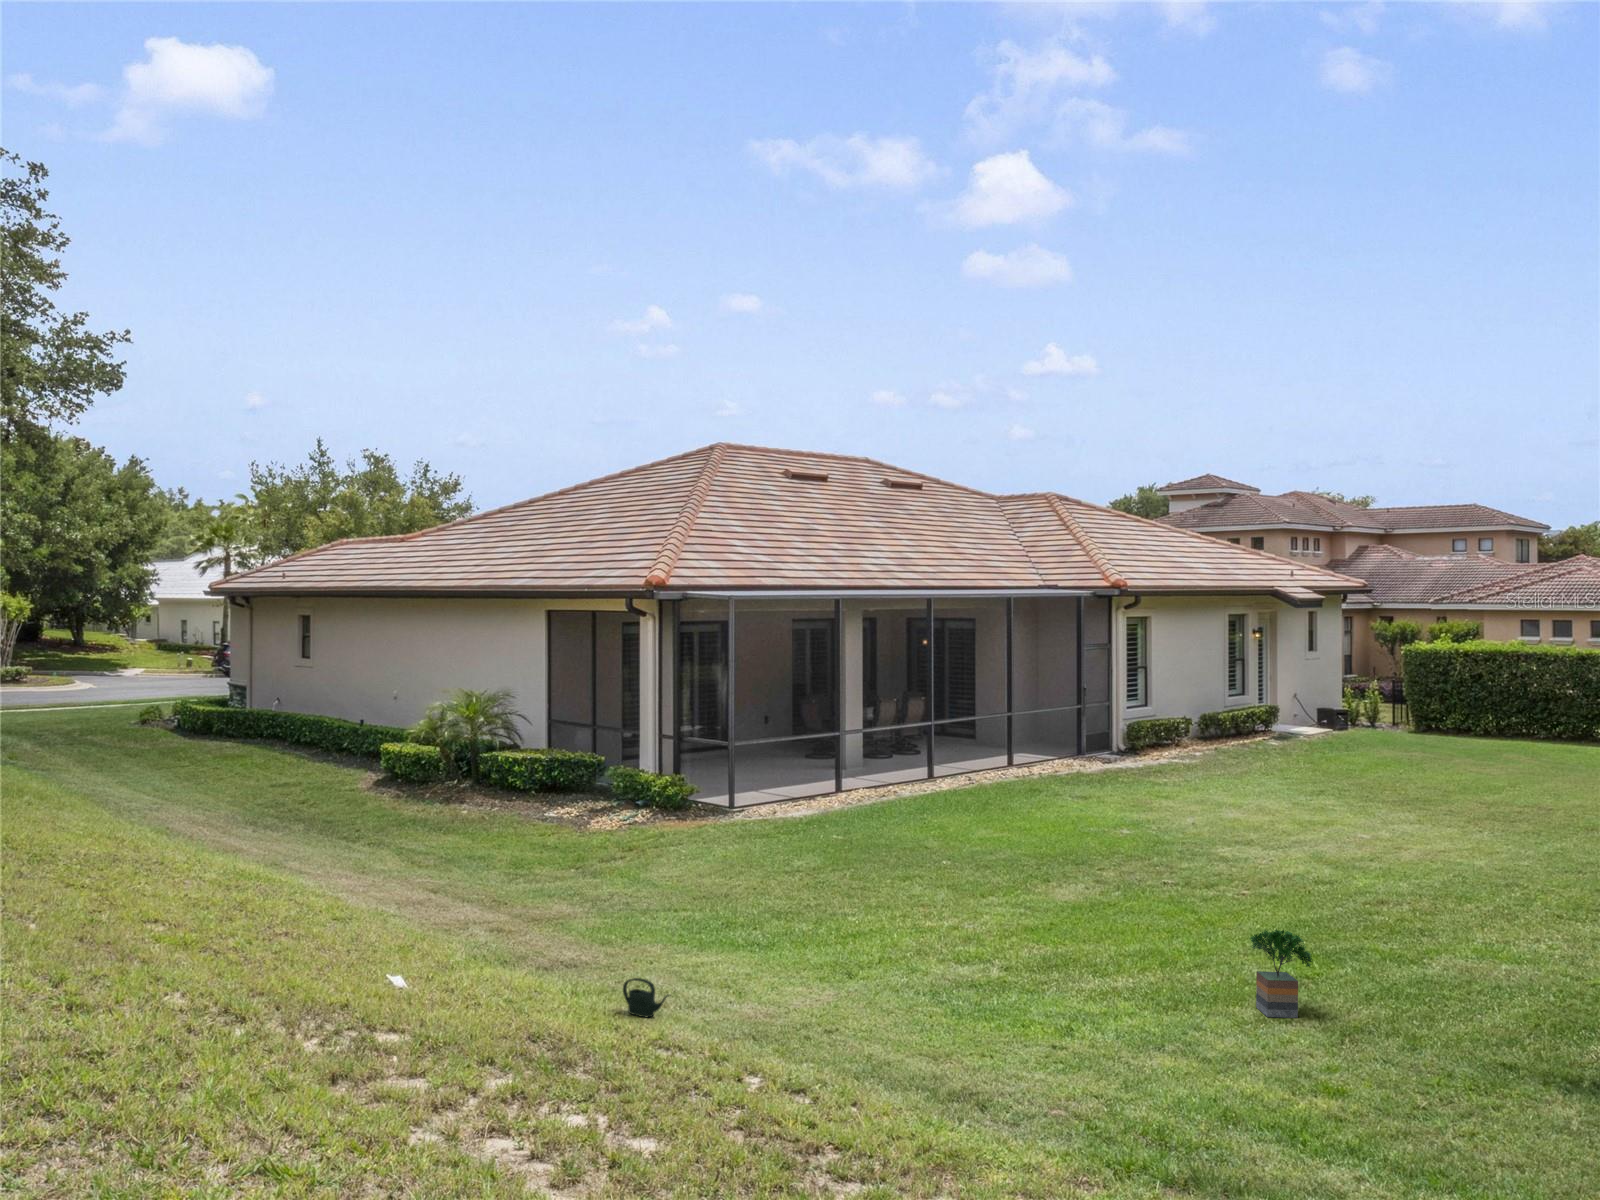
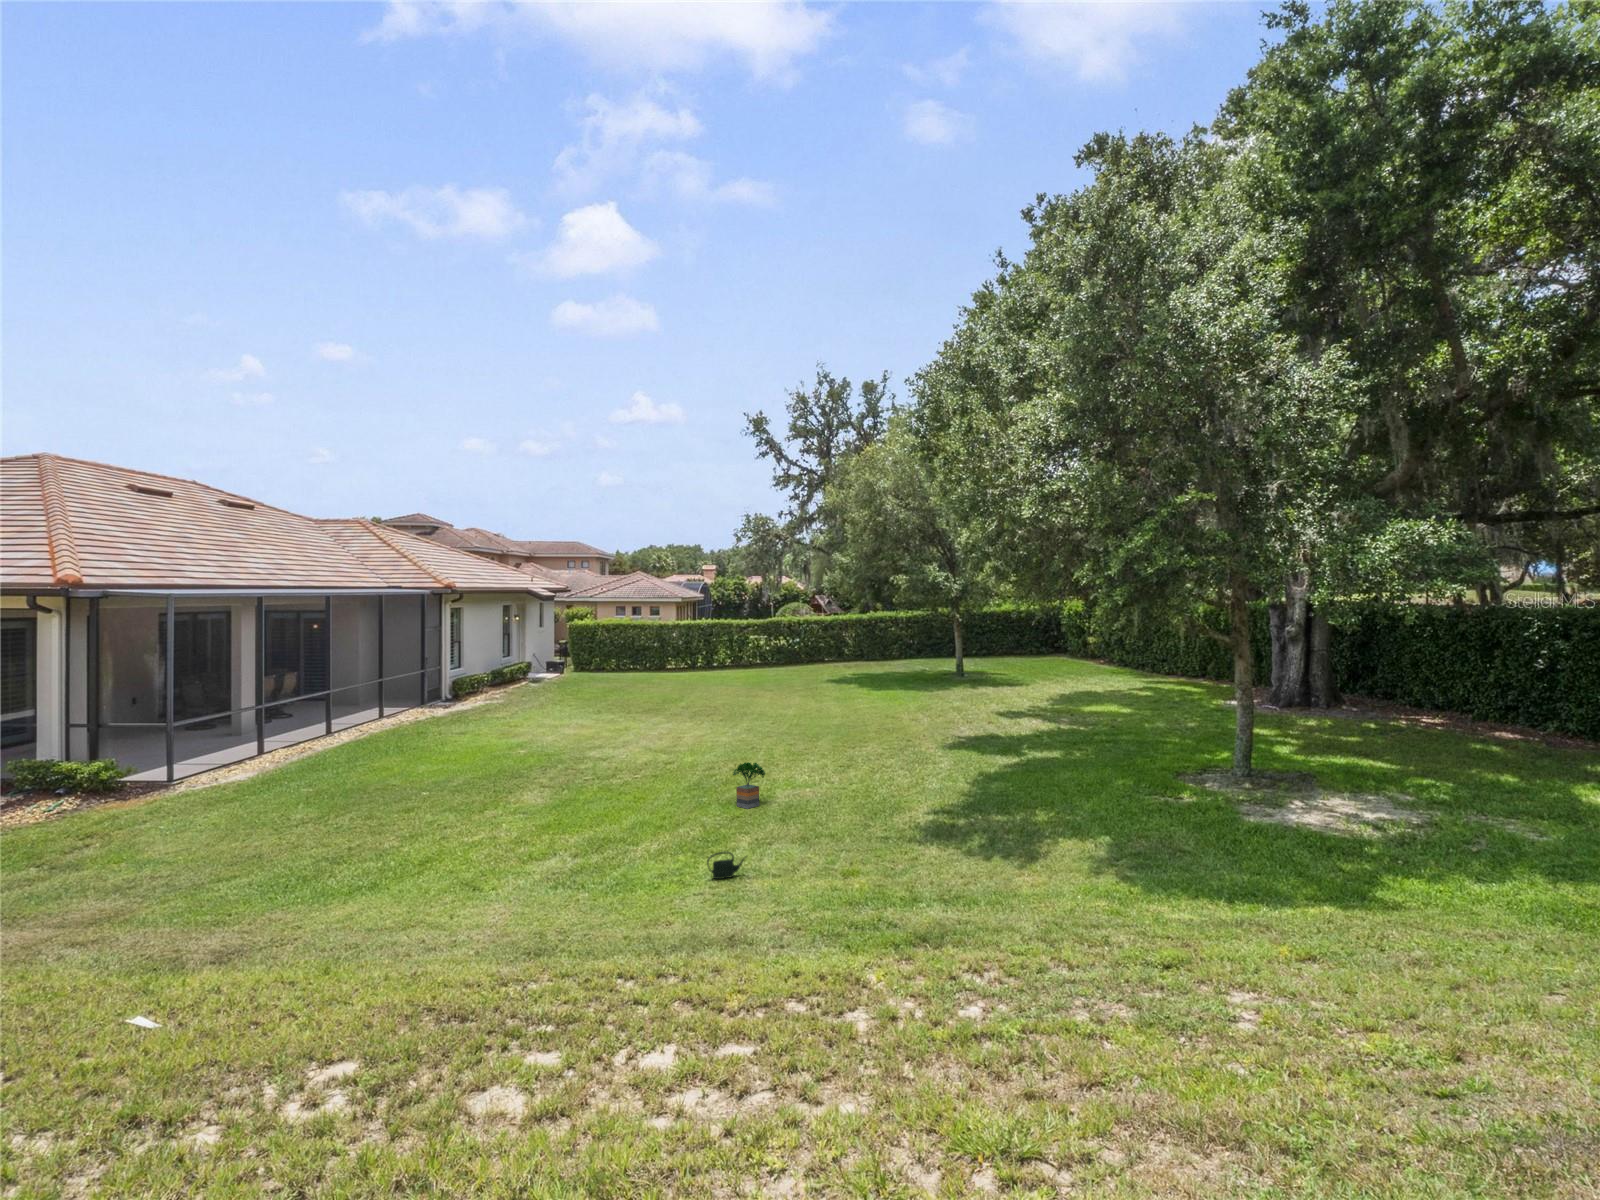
watering can: present [623,978,669,1018] -> present [707,852,745,879]

